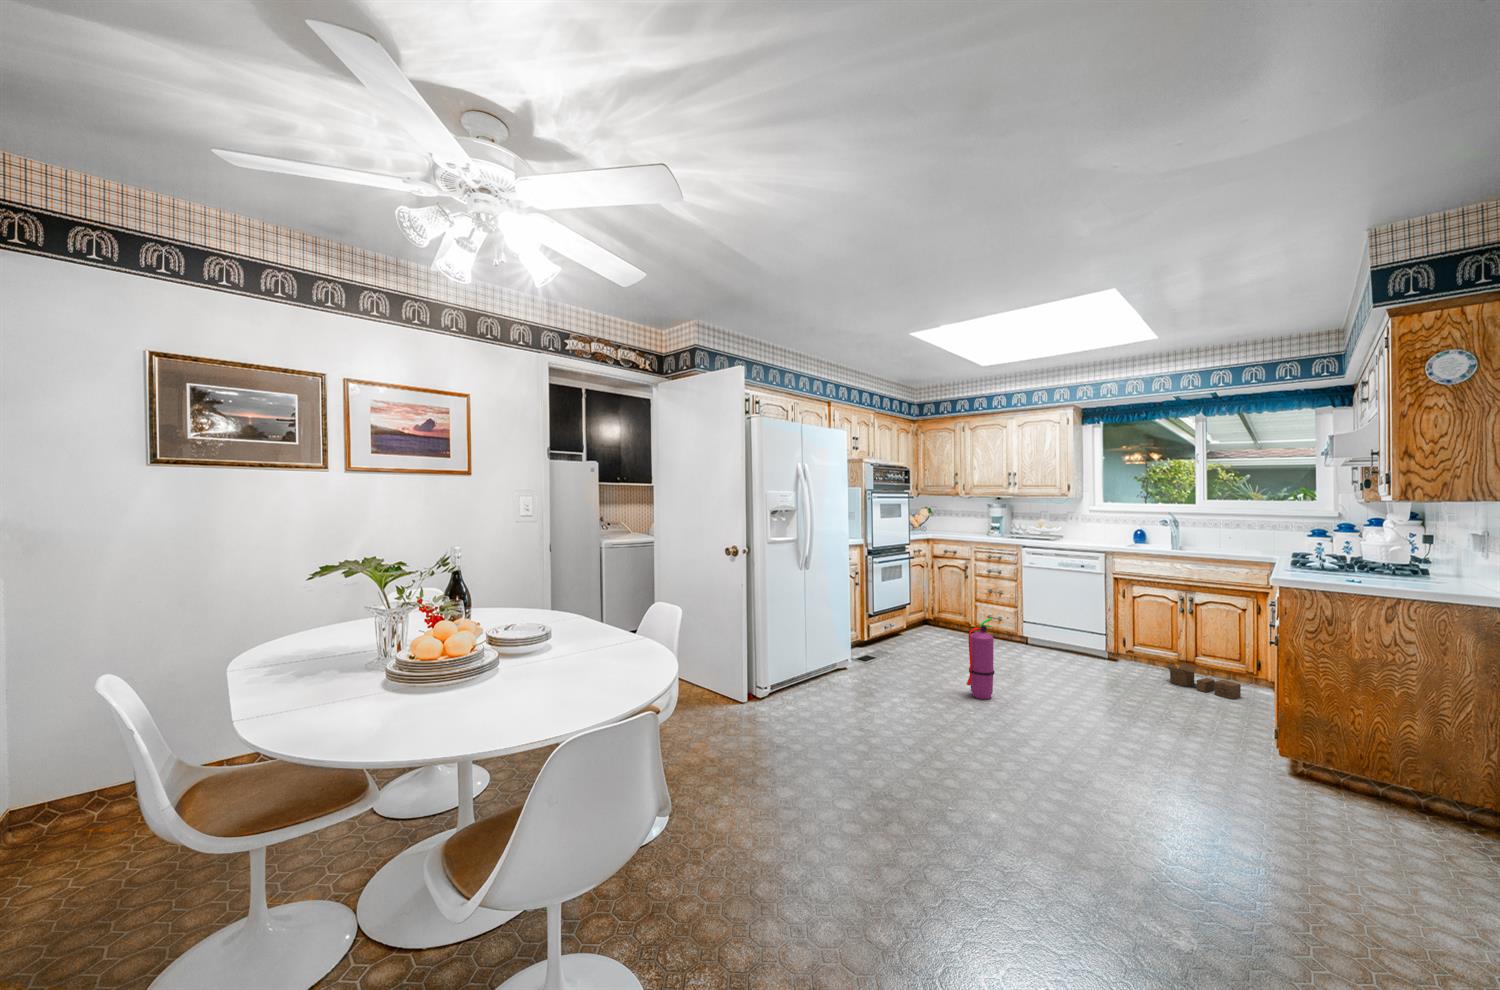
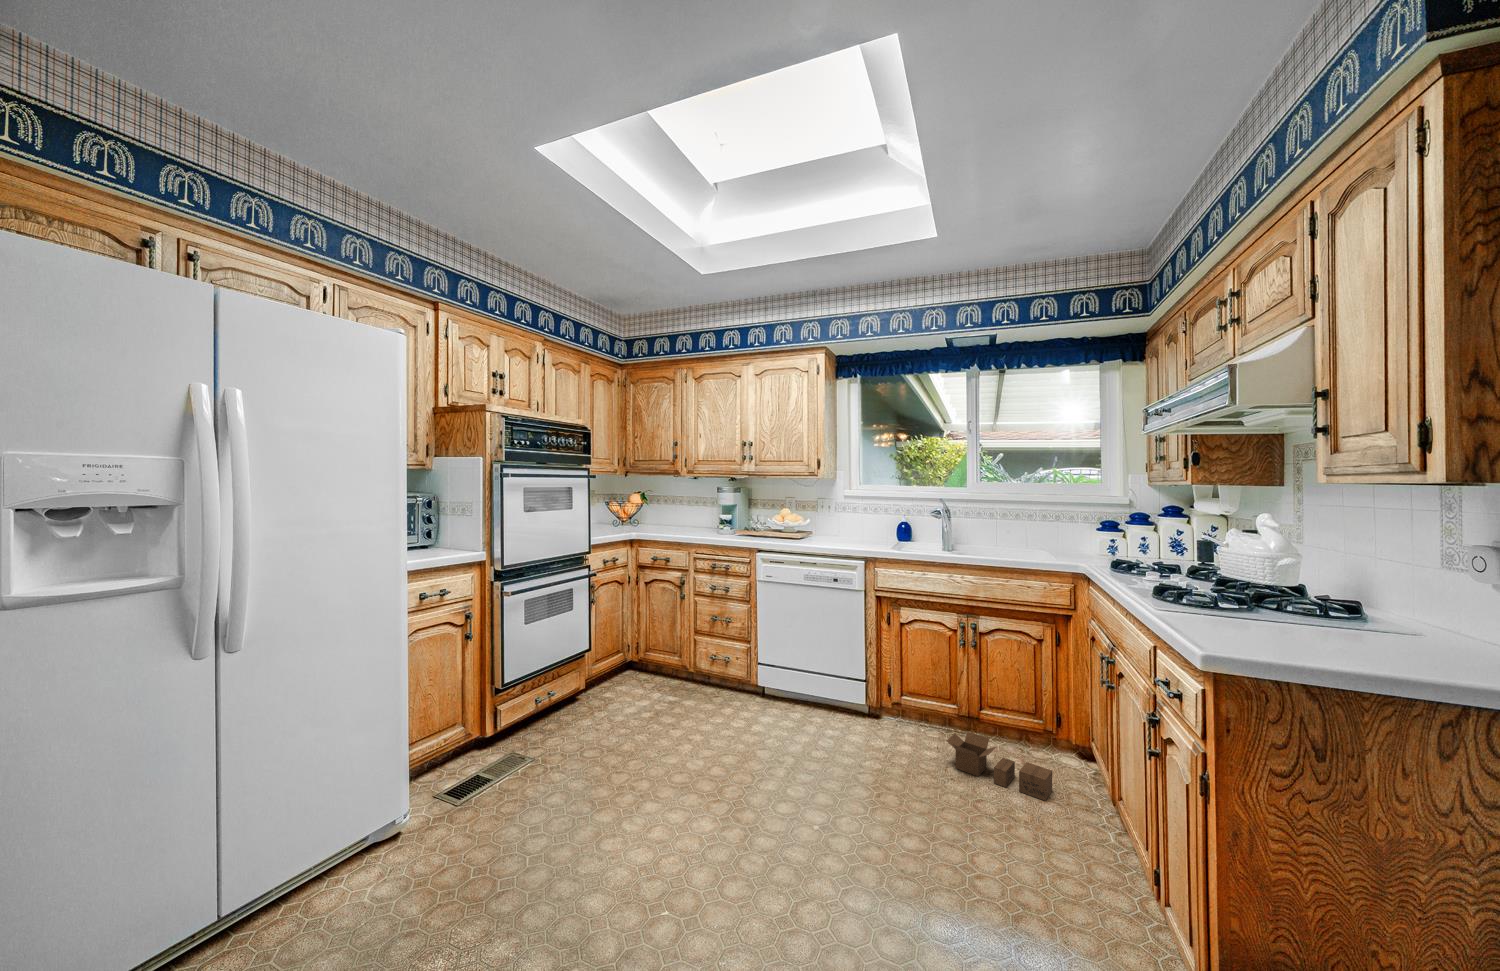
fire extinguisher: present [967,618,994,699] -> none [609,728,670,917]

